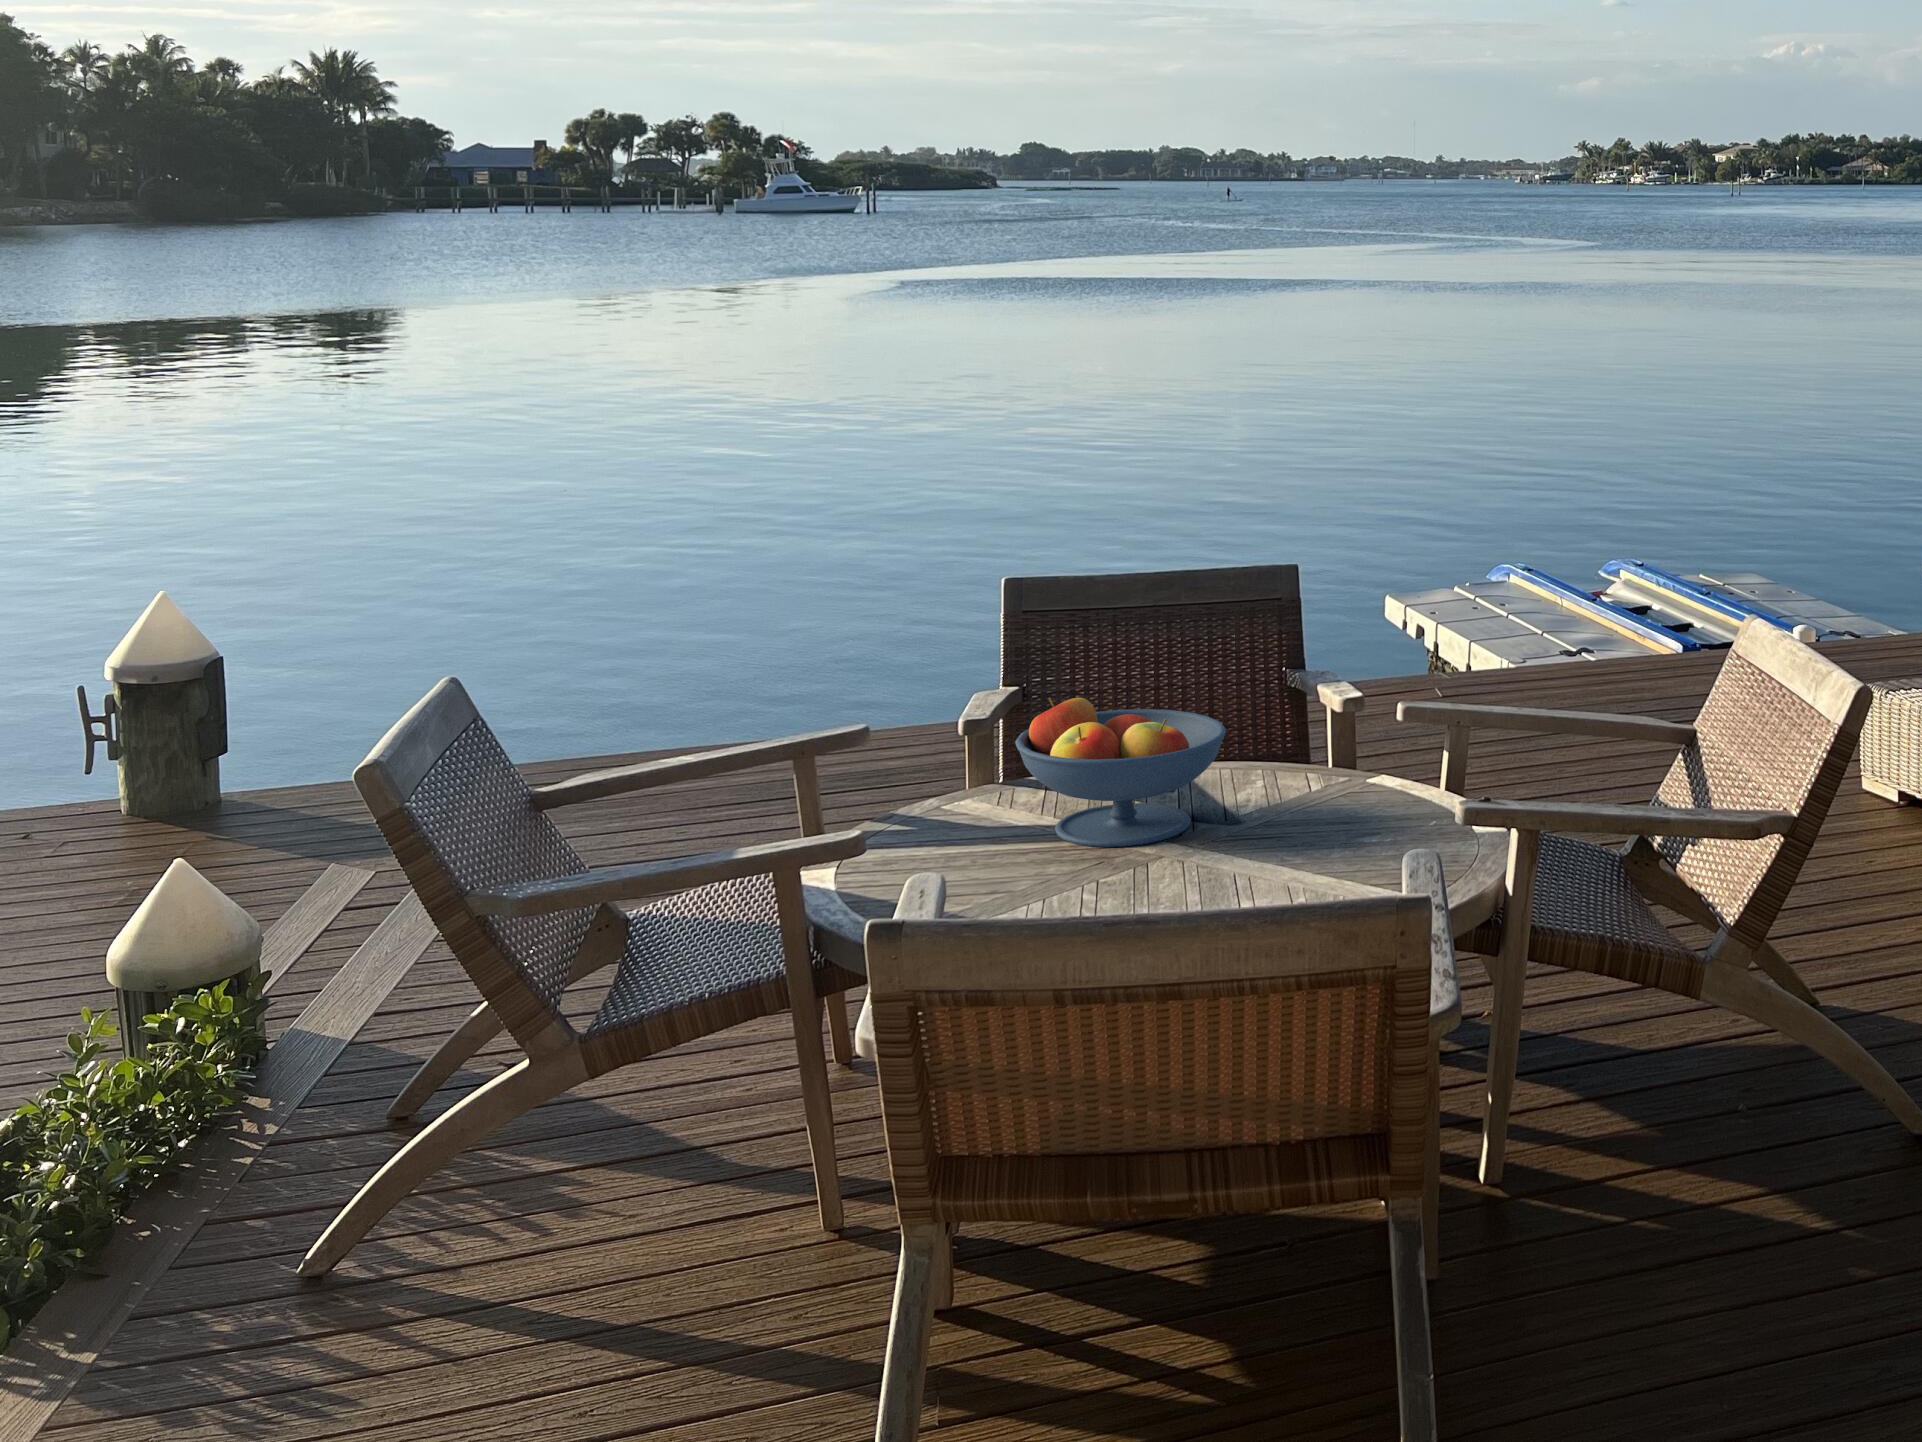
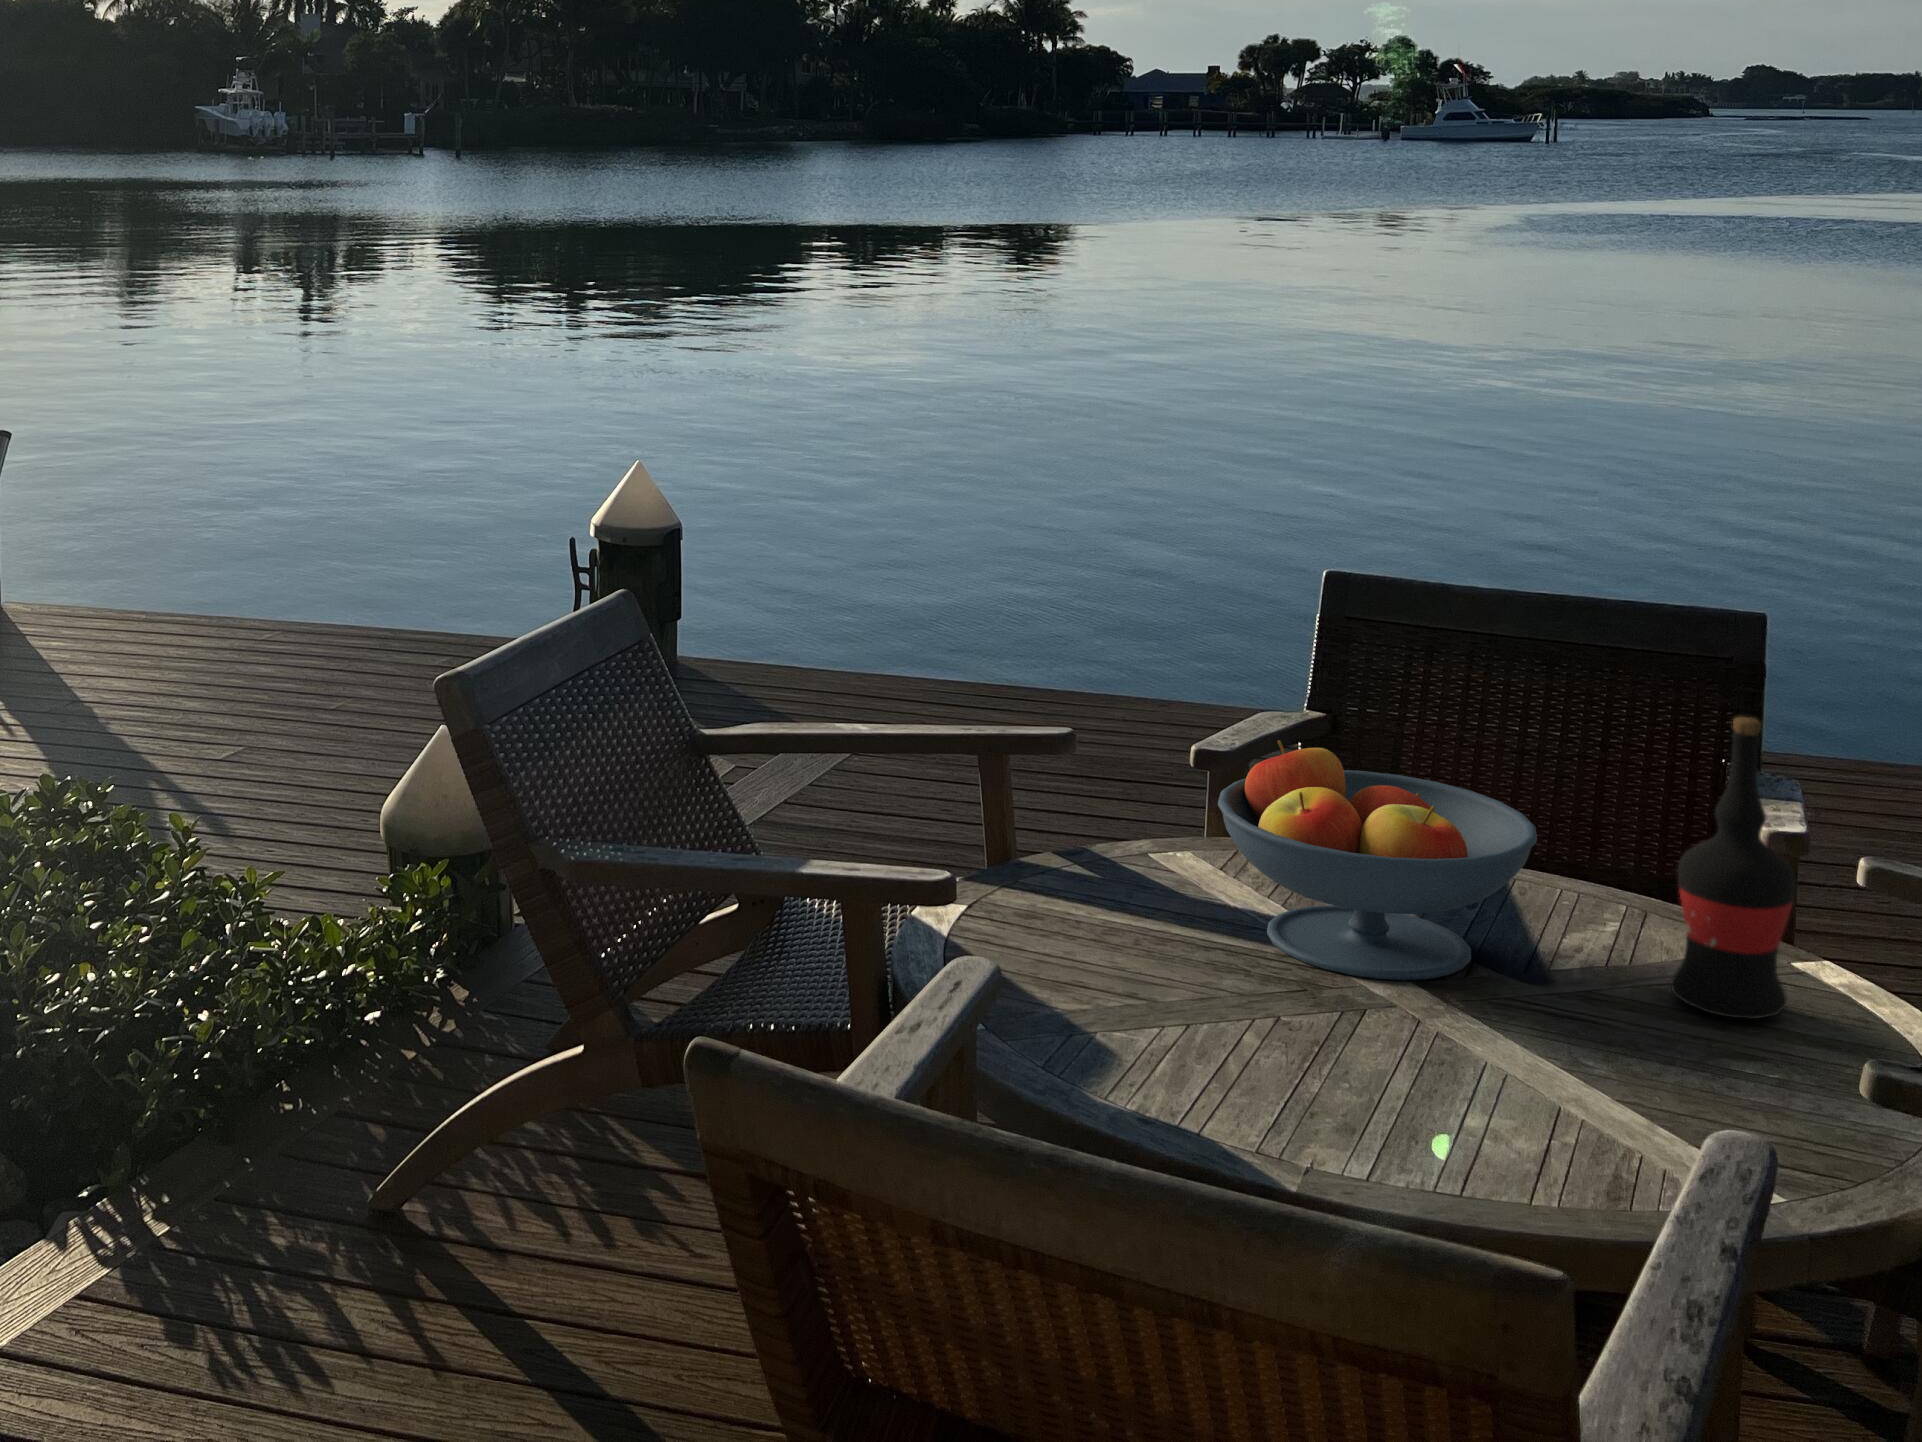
wine bottle: none [1309,625,1376,818] -> present [1671,717,1796,1019]

